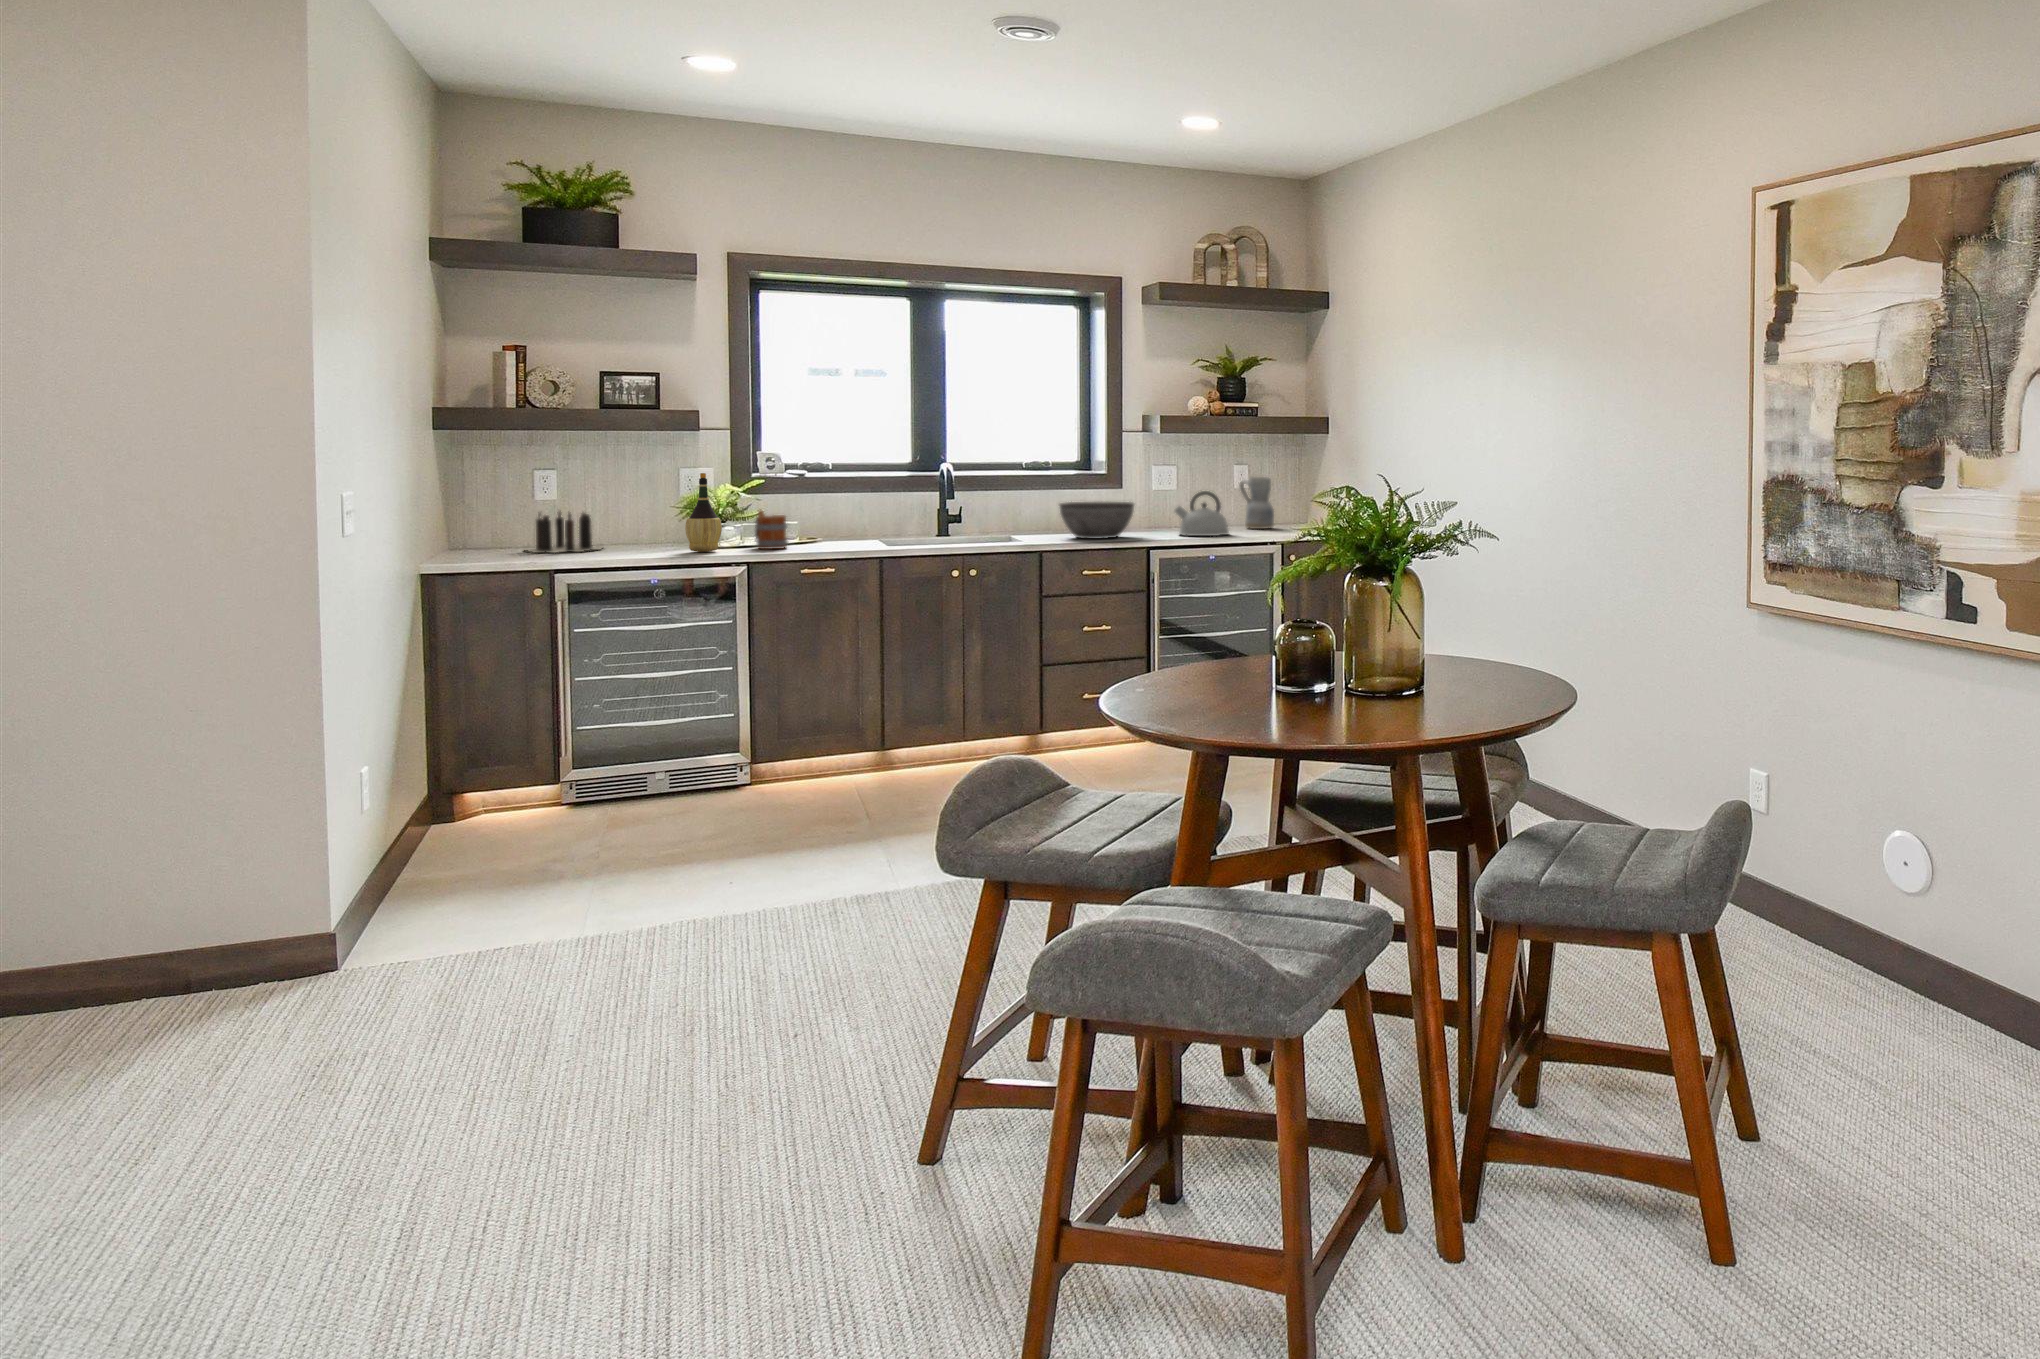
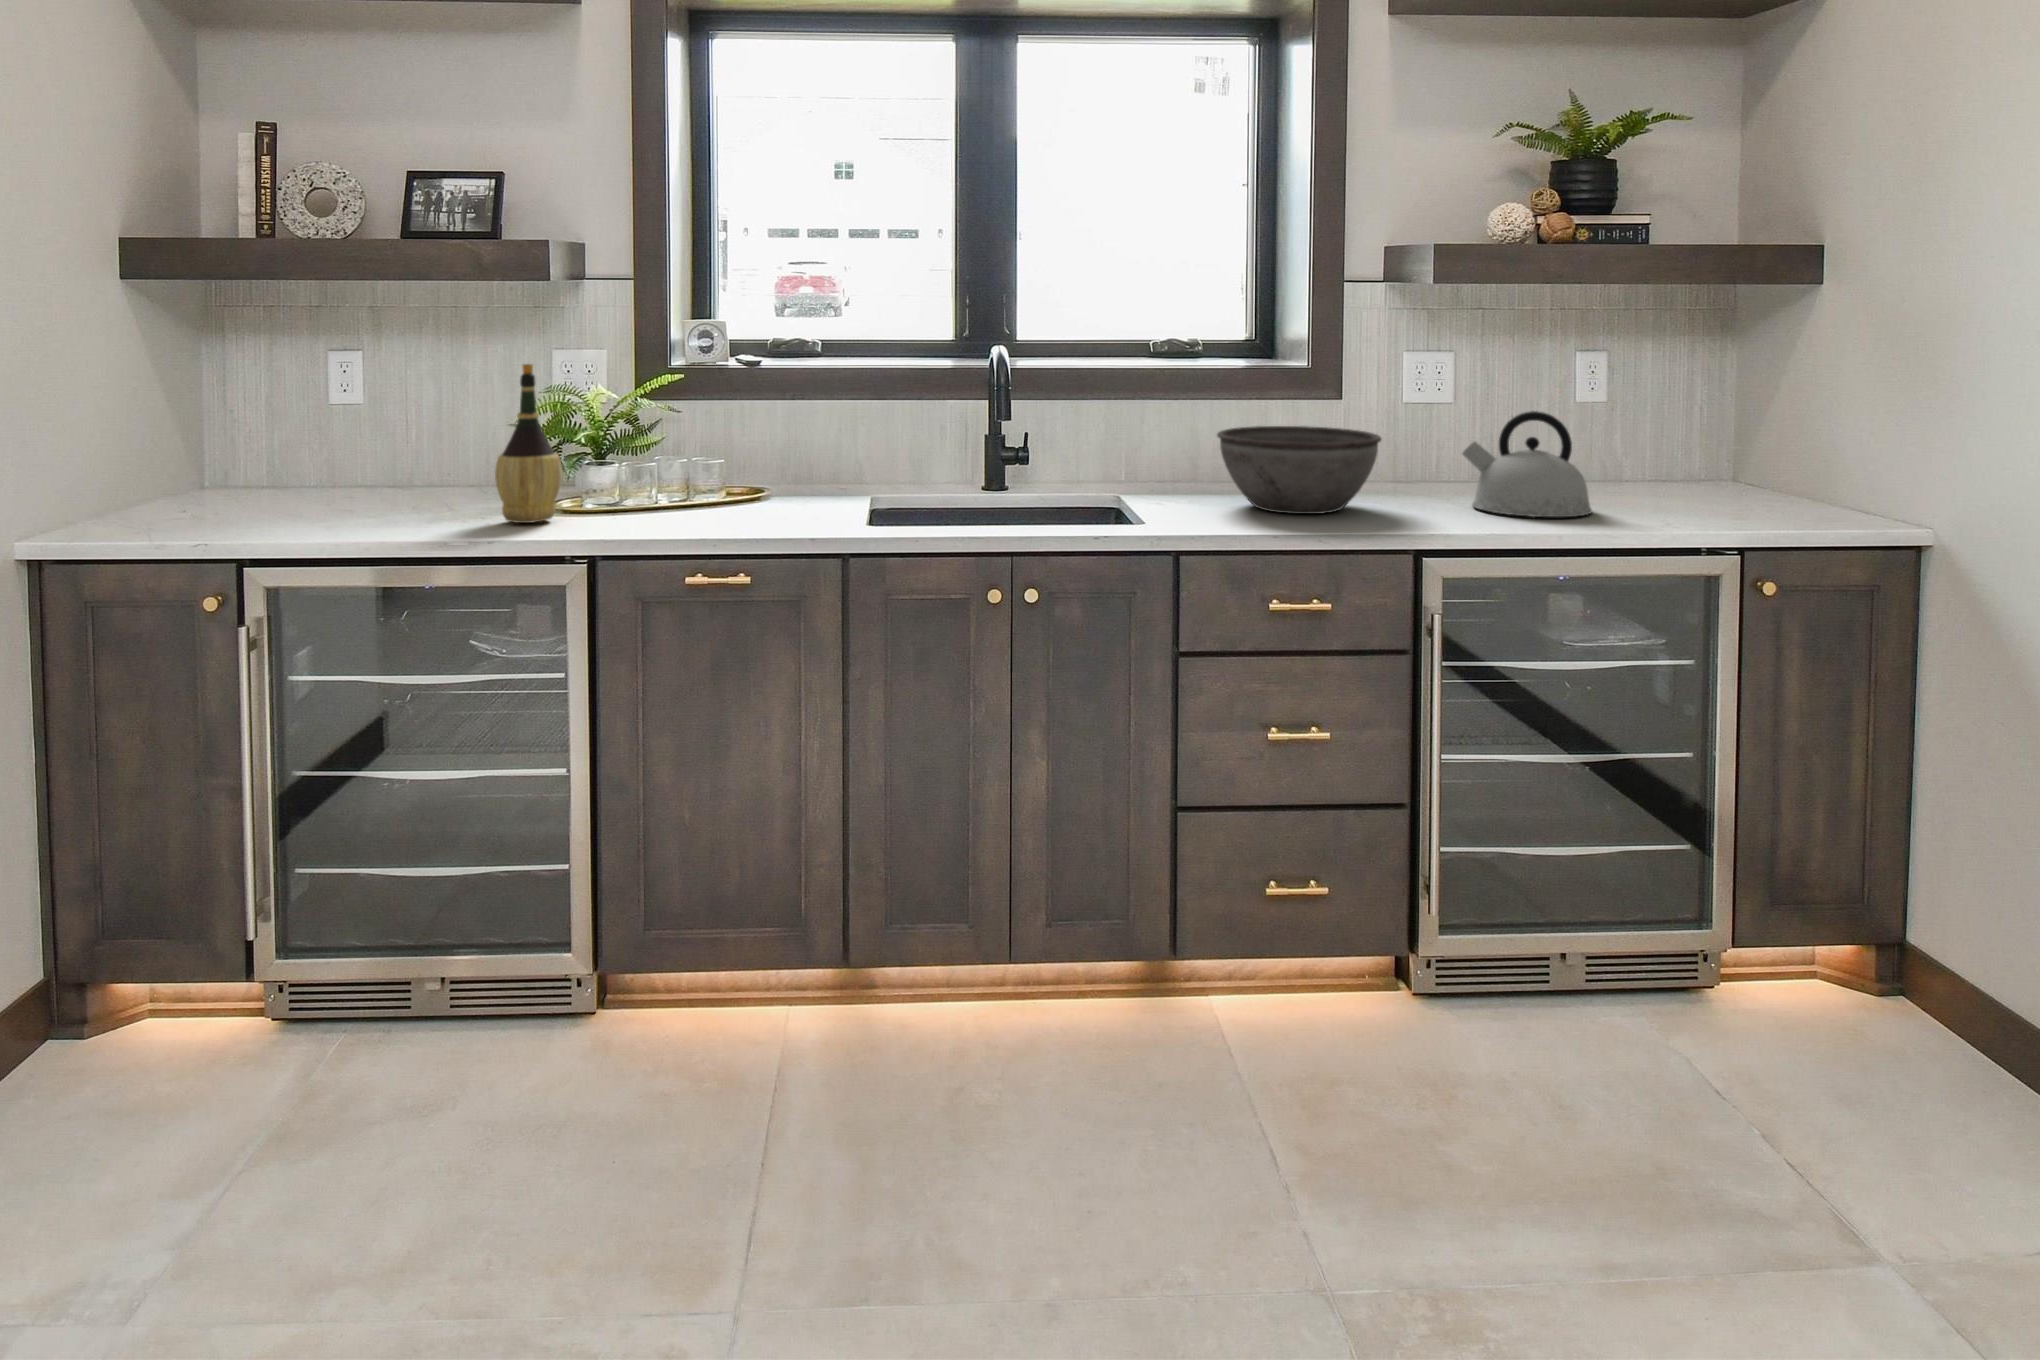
ceramic pitcher: present [1240,477,1274,529] -> none [1588,374,1669,489]
mug: present [755,510,788,549] -> none [629,435,689,520]
candle: present [523,511,602,553] -> none [252,422,420,510]

